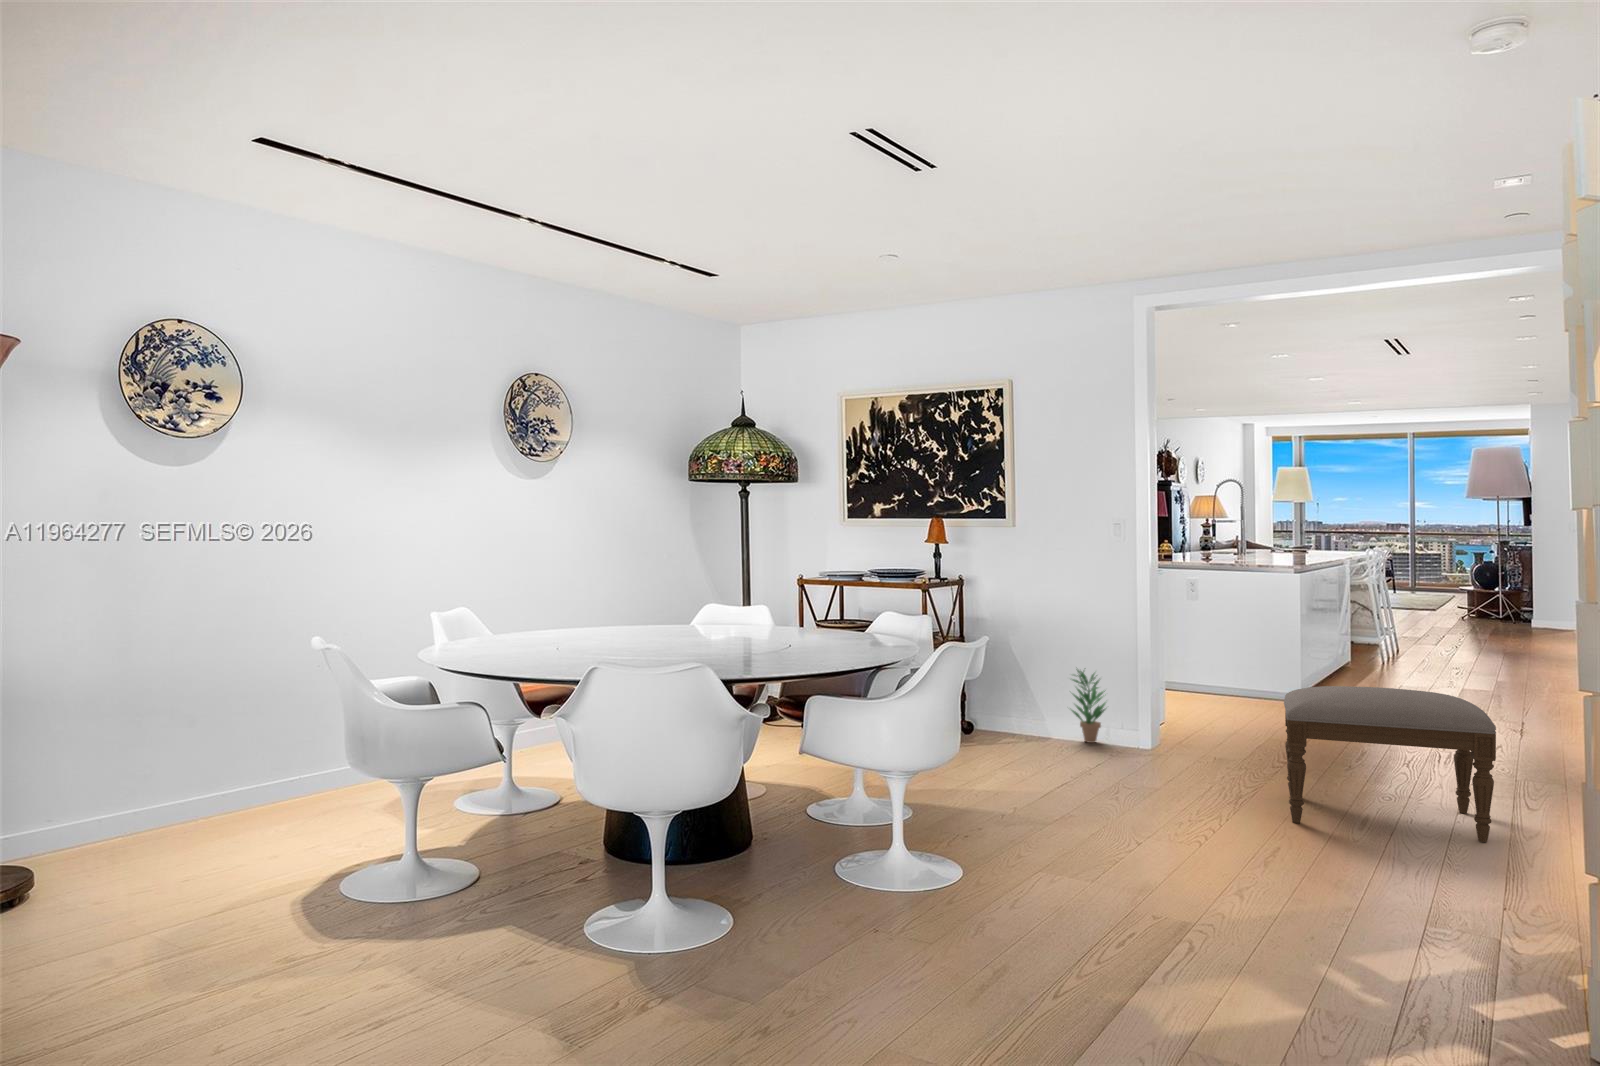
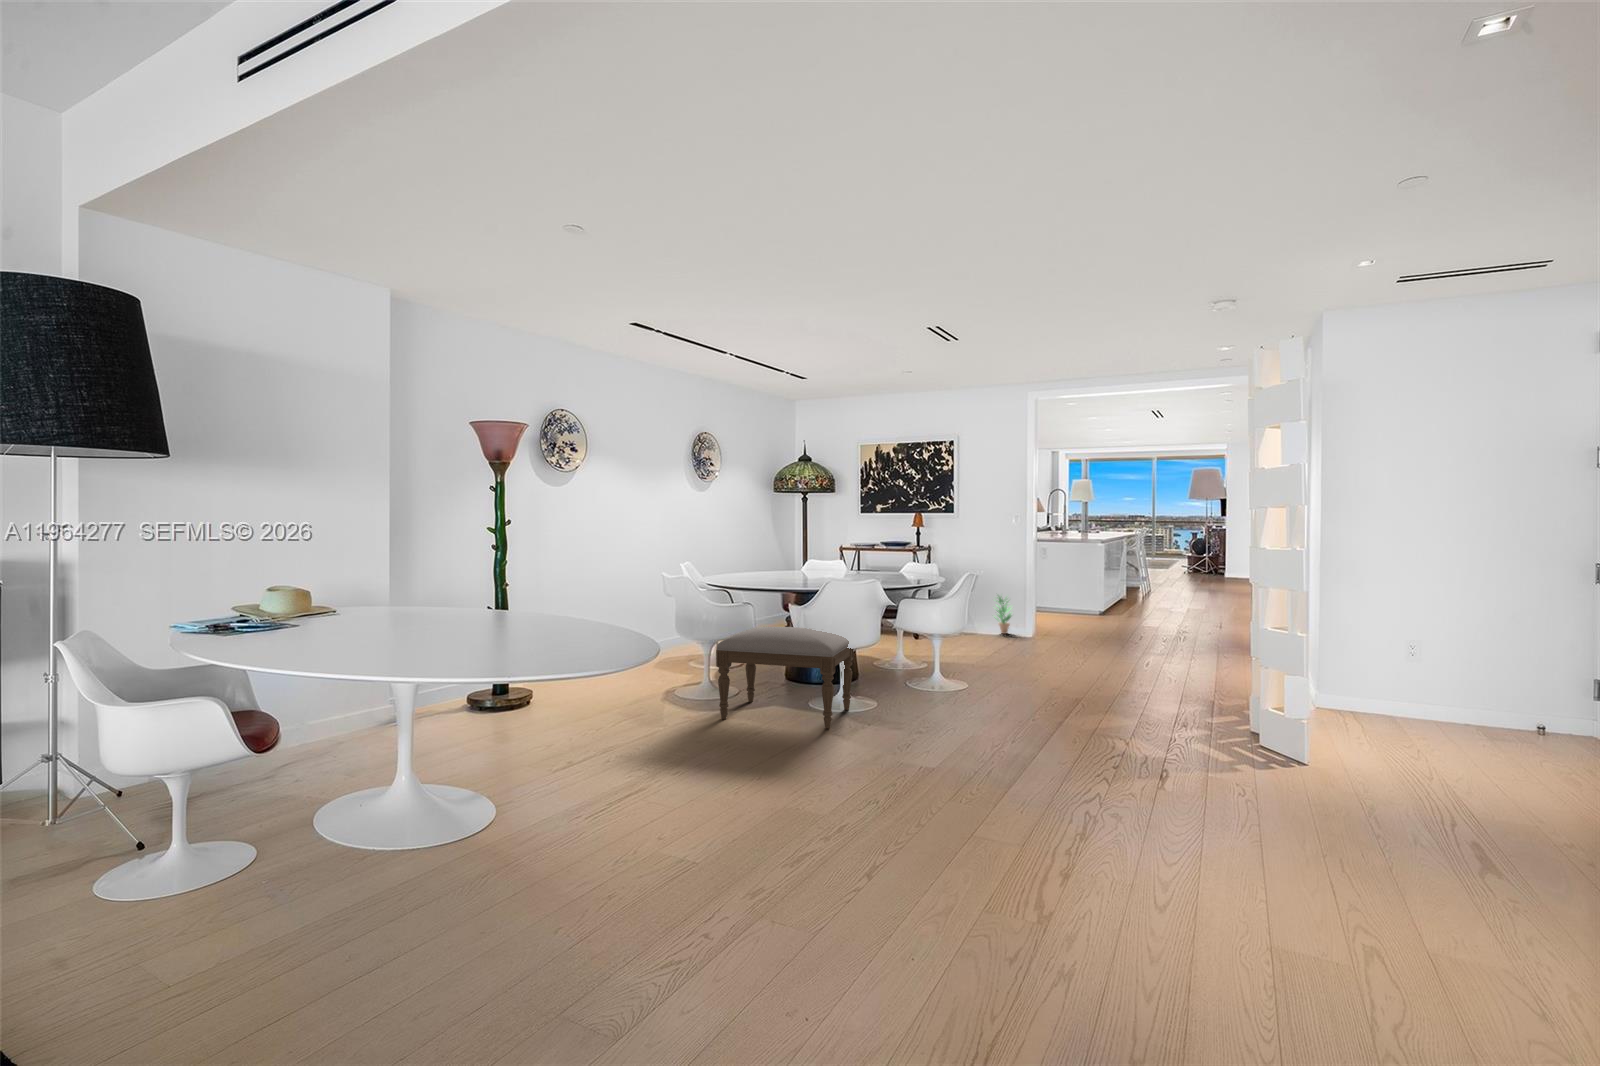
ottoman: present [1284,686,1496,842] -> present [716,627,854,729]

